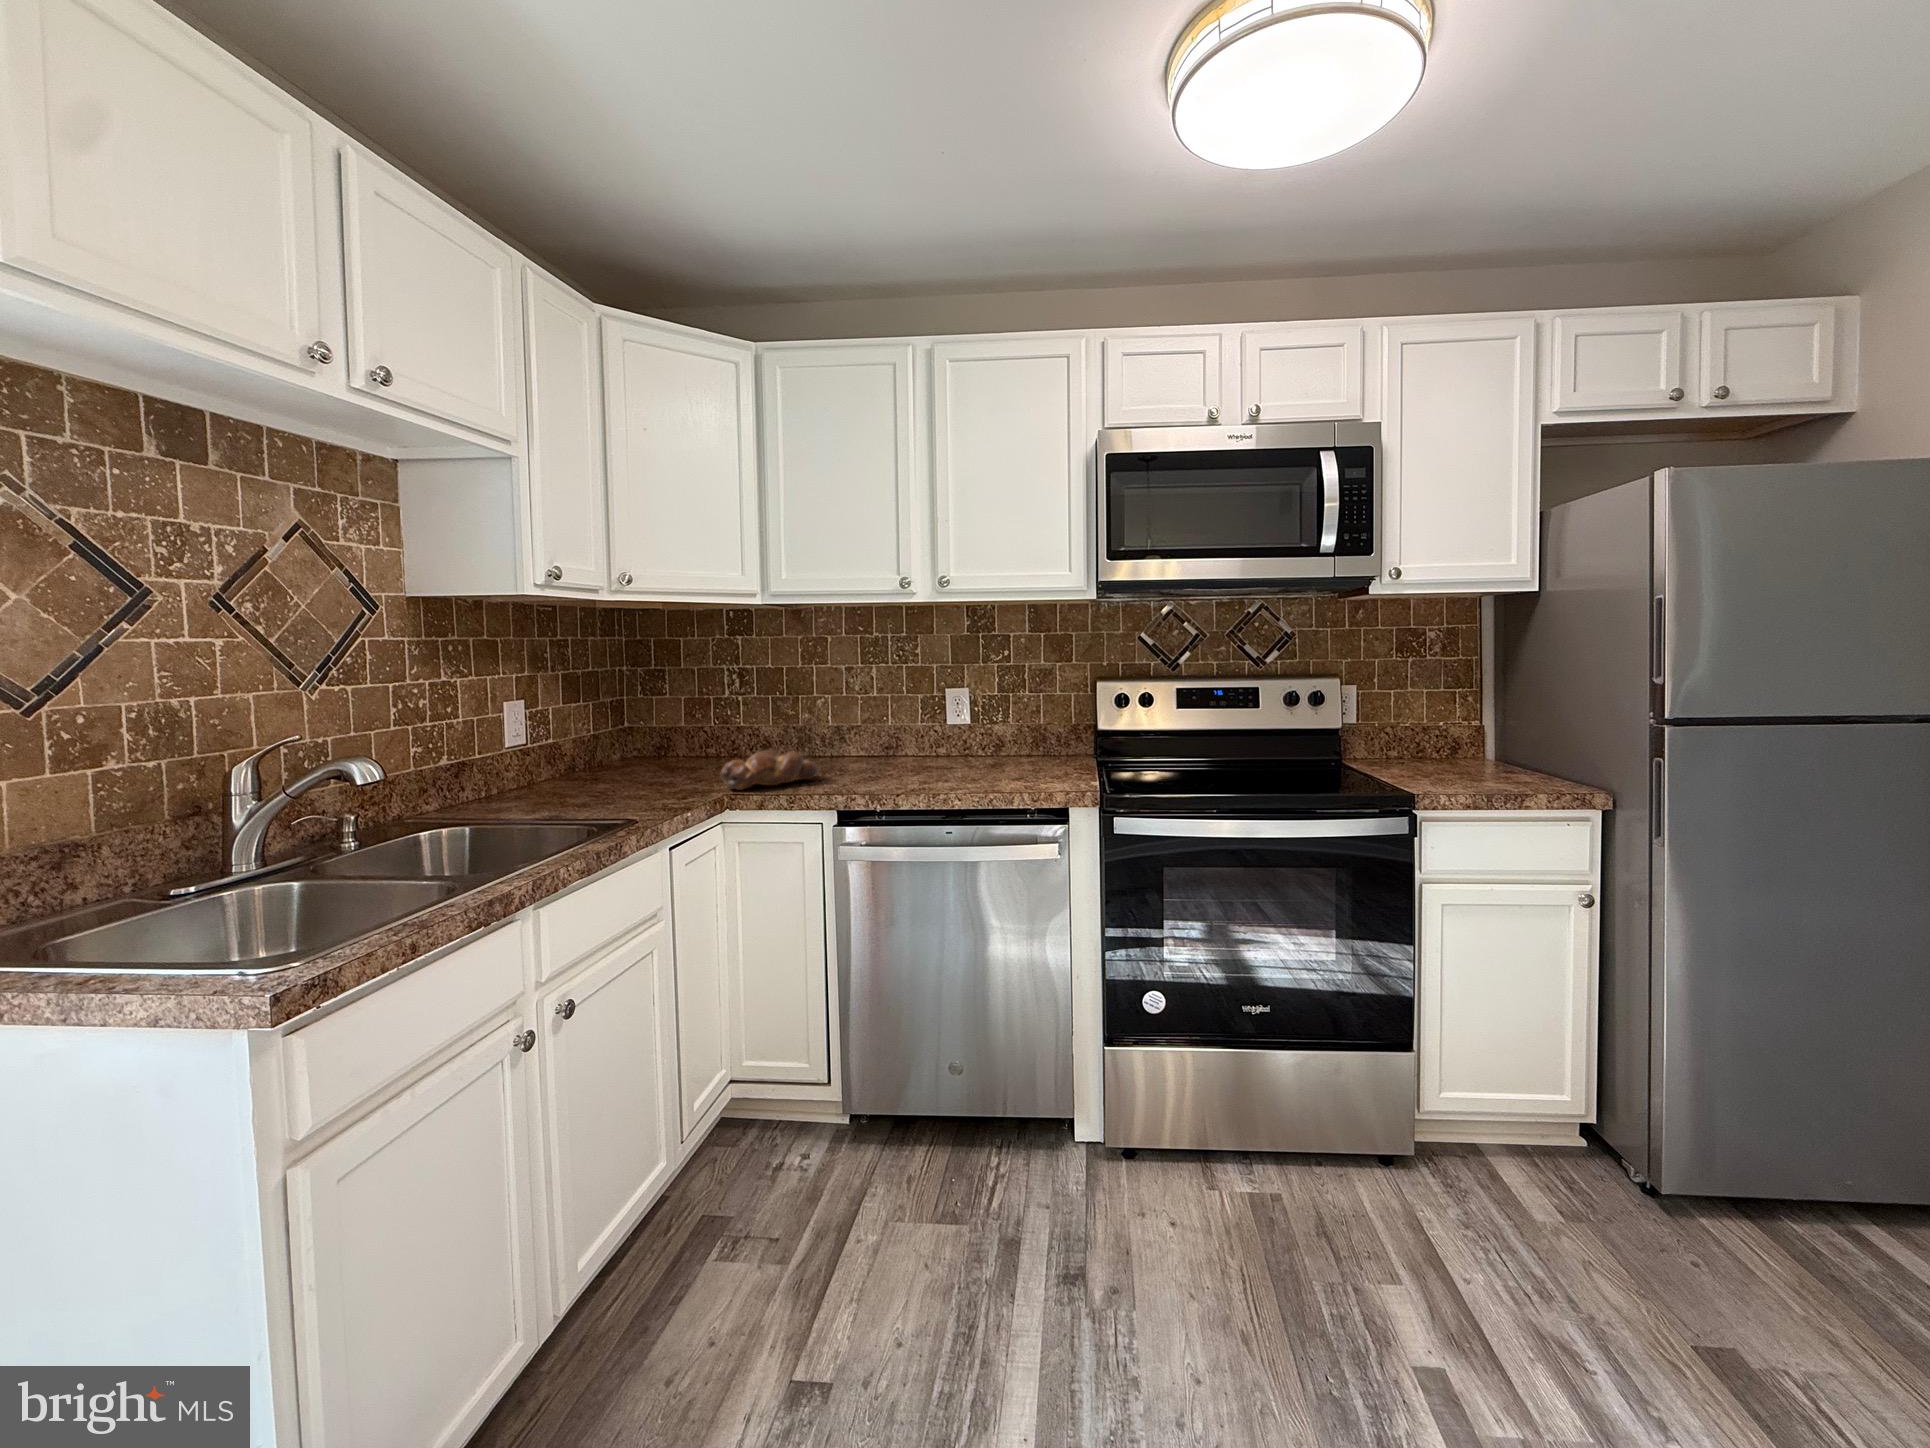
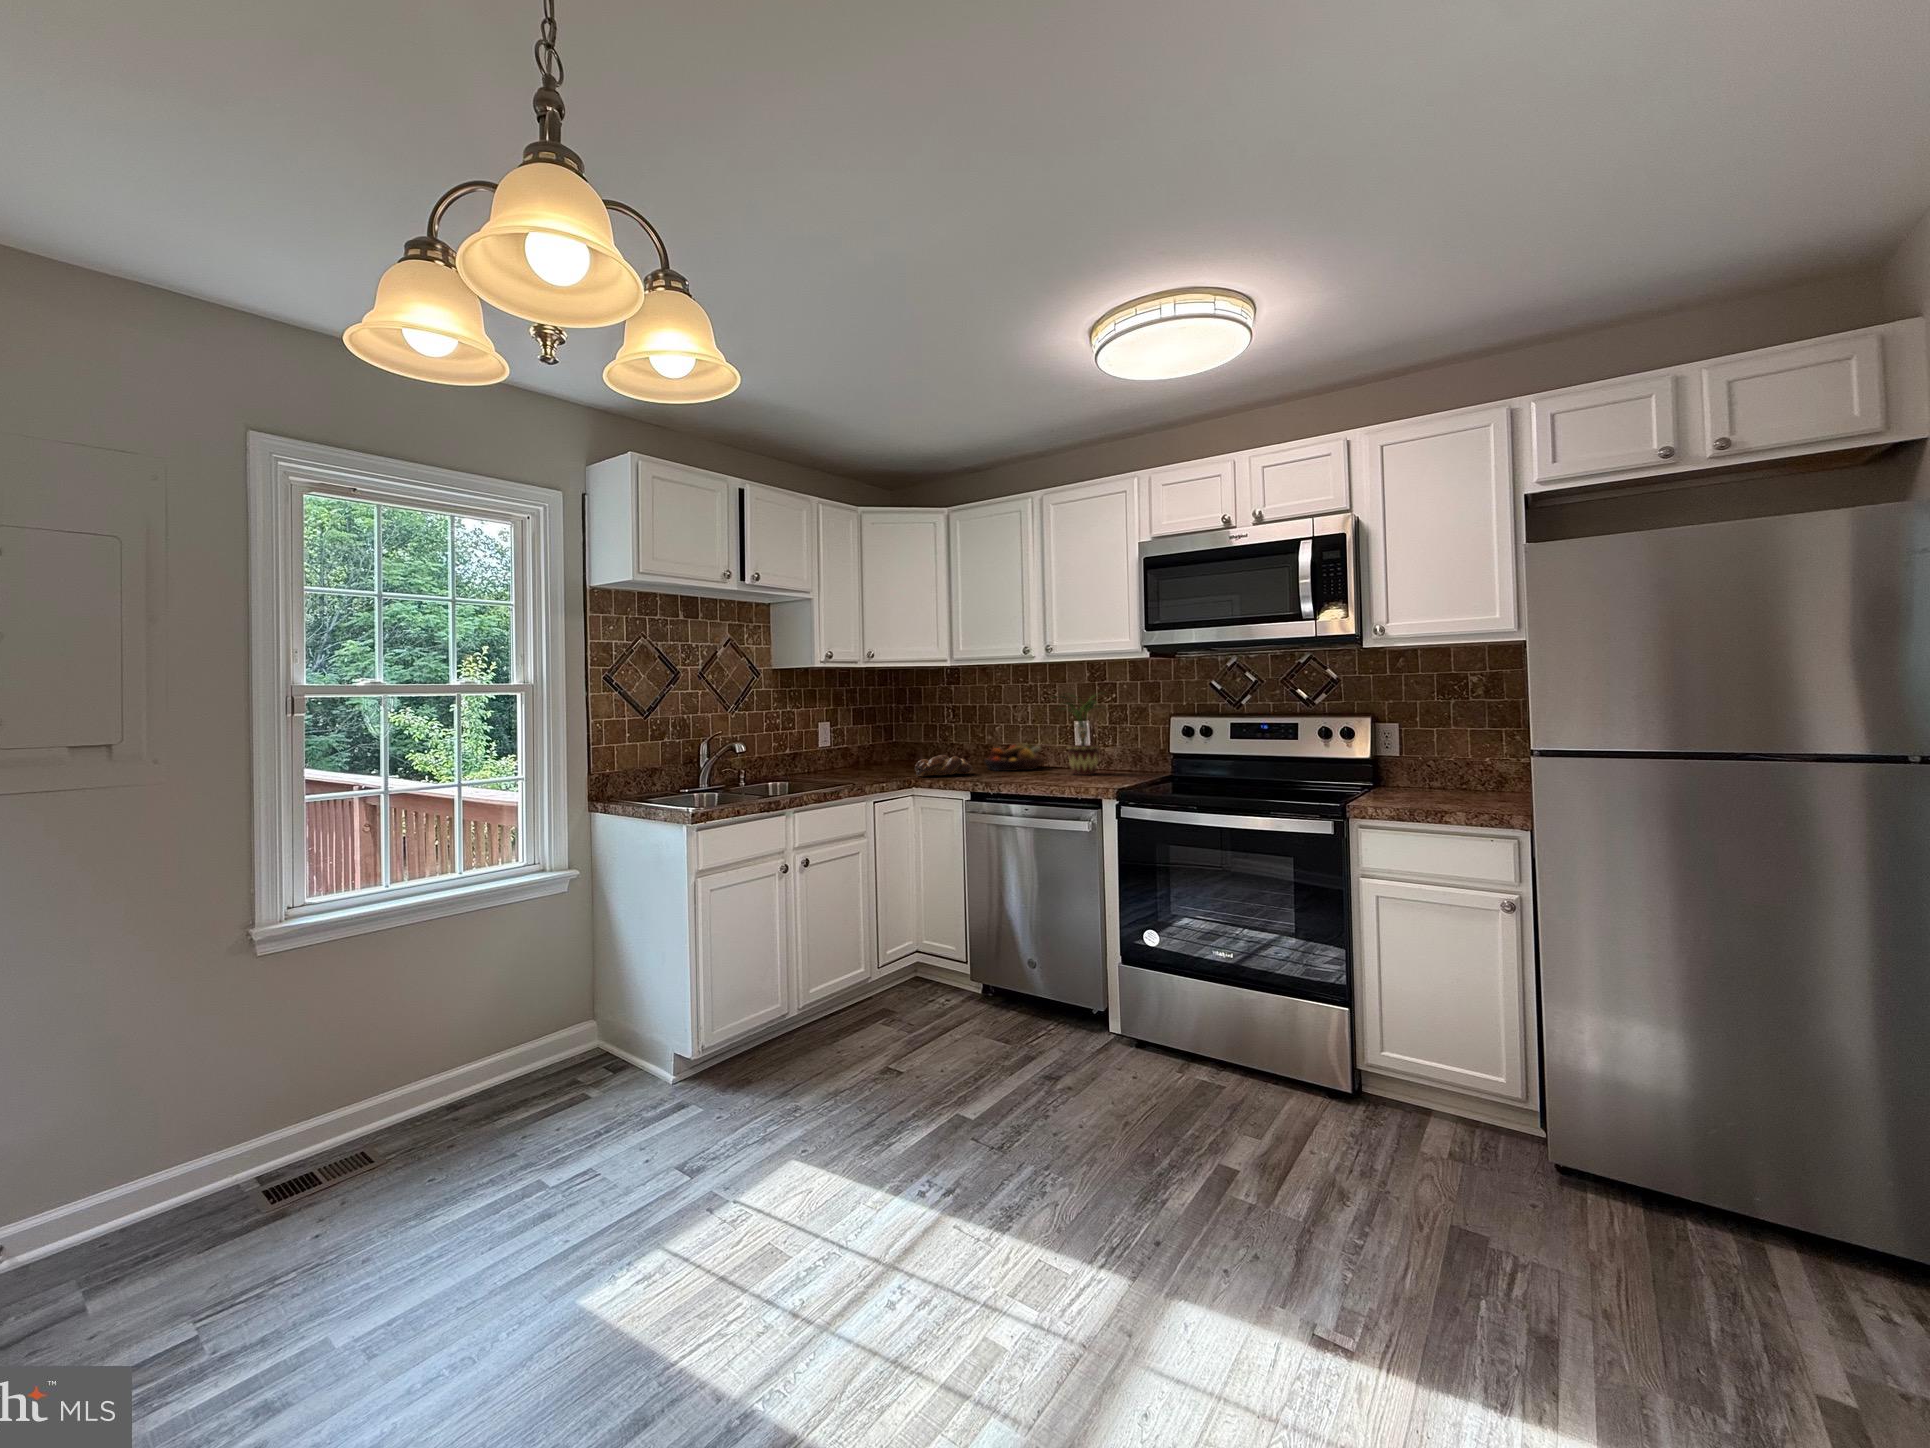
potted plant: none [940,648,1021,768] -> present [1051,693,1099,775]
fruit bowl: none [810,722,901,768] -> present [984,743,1044,771]

